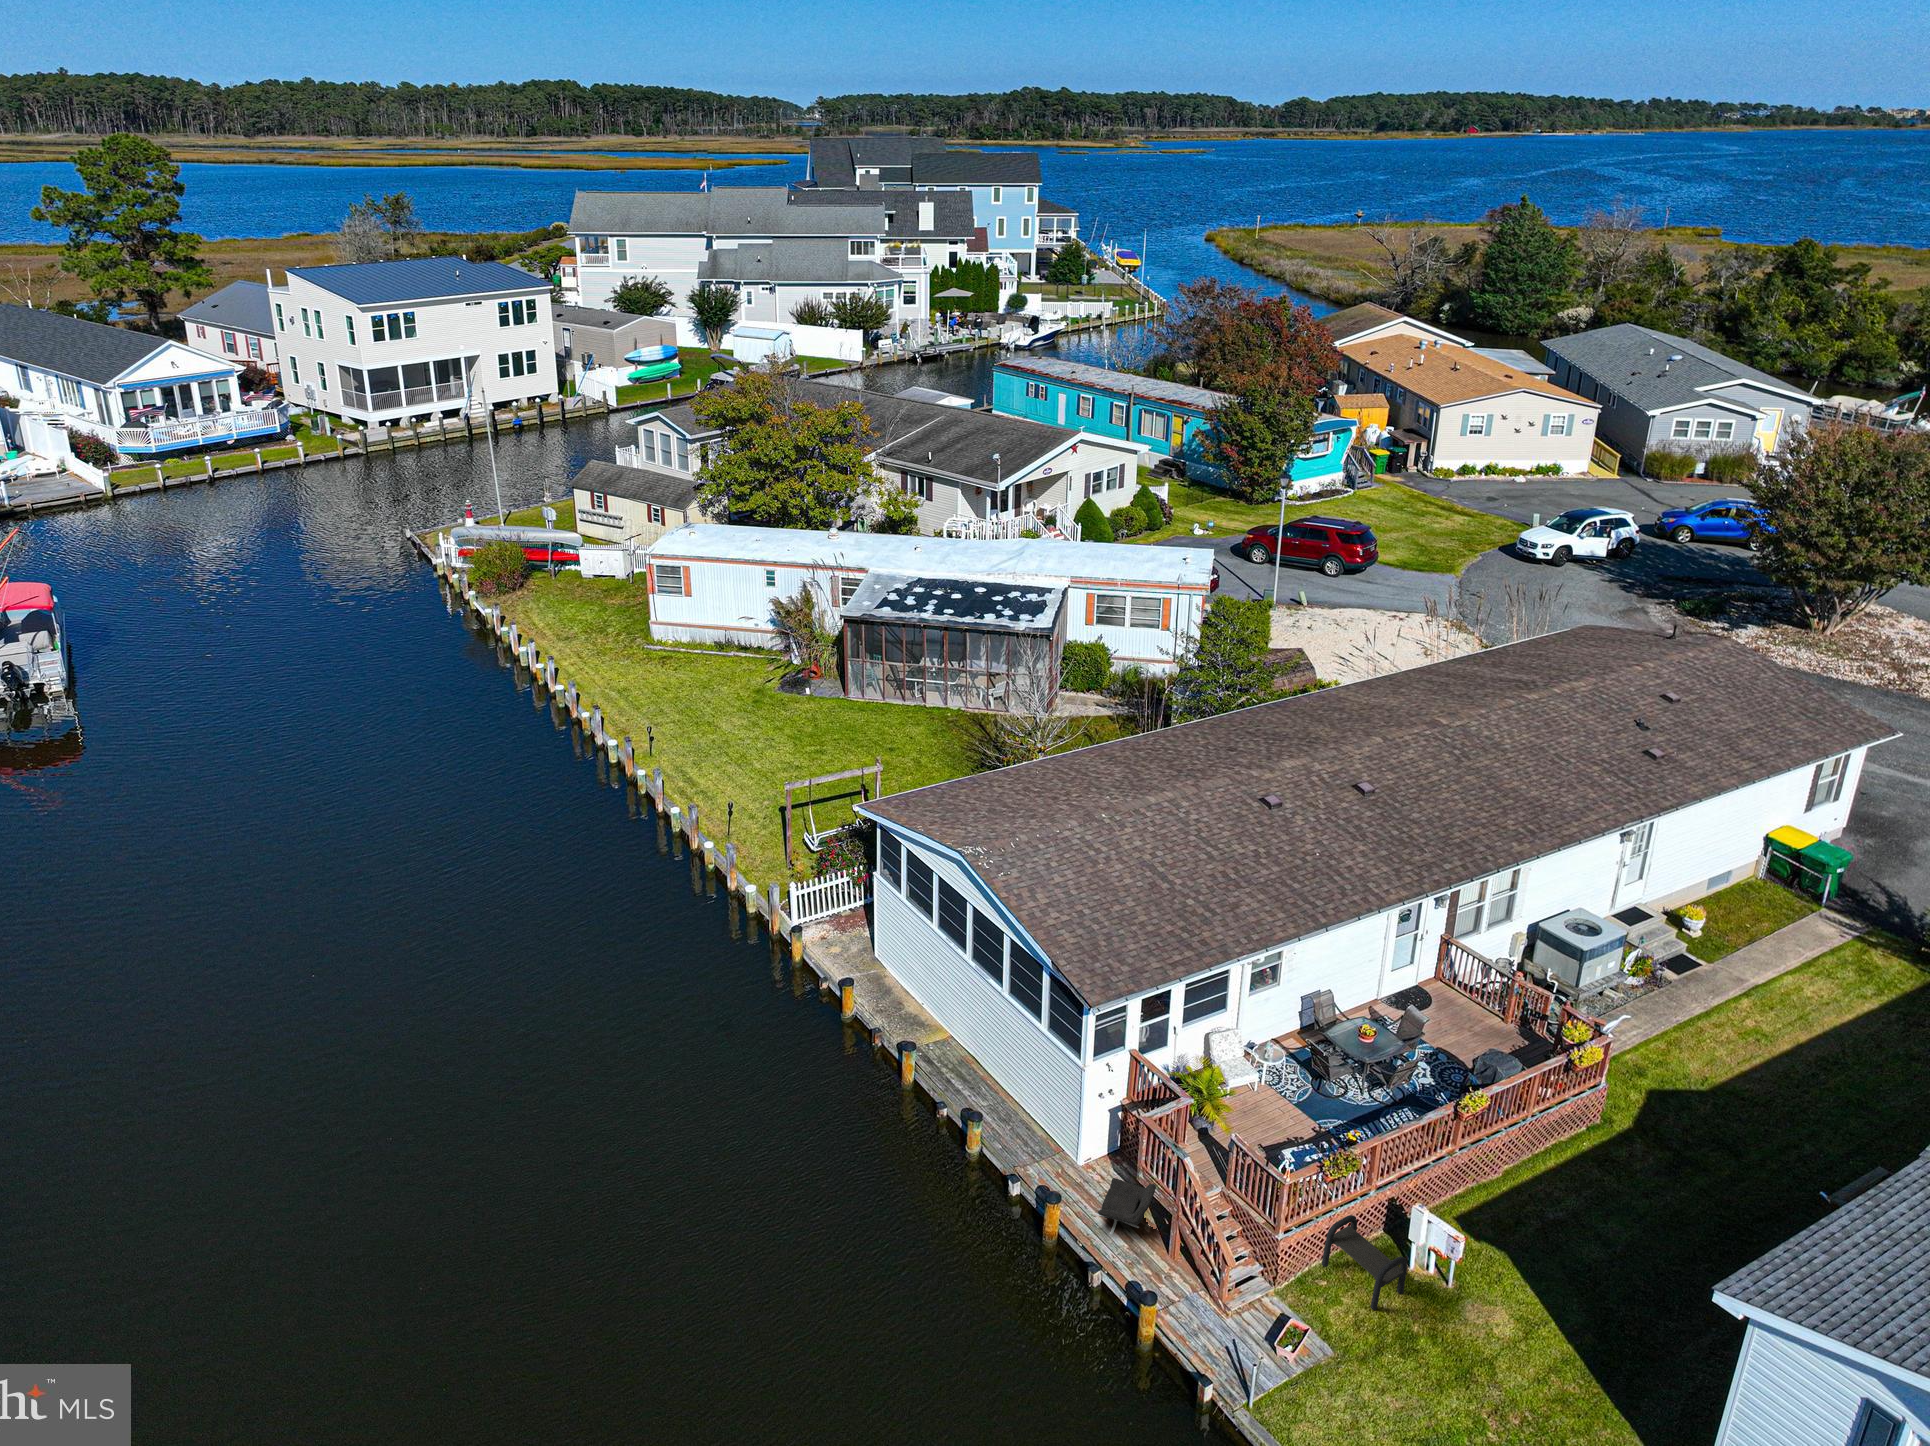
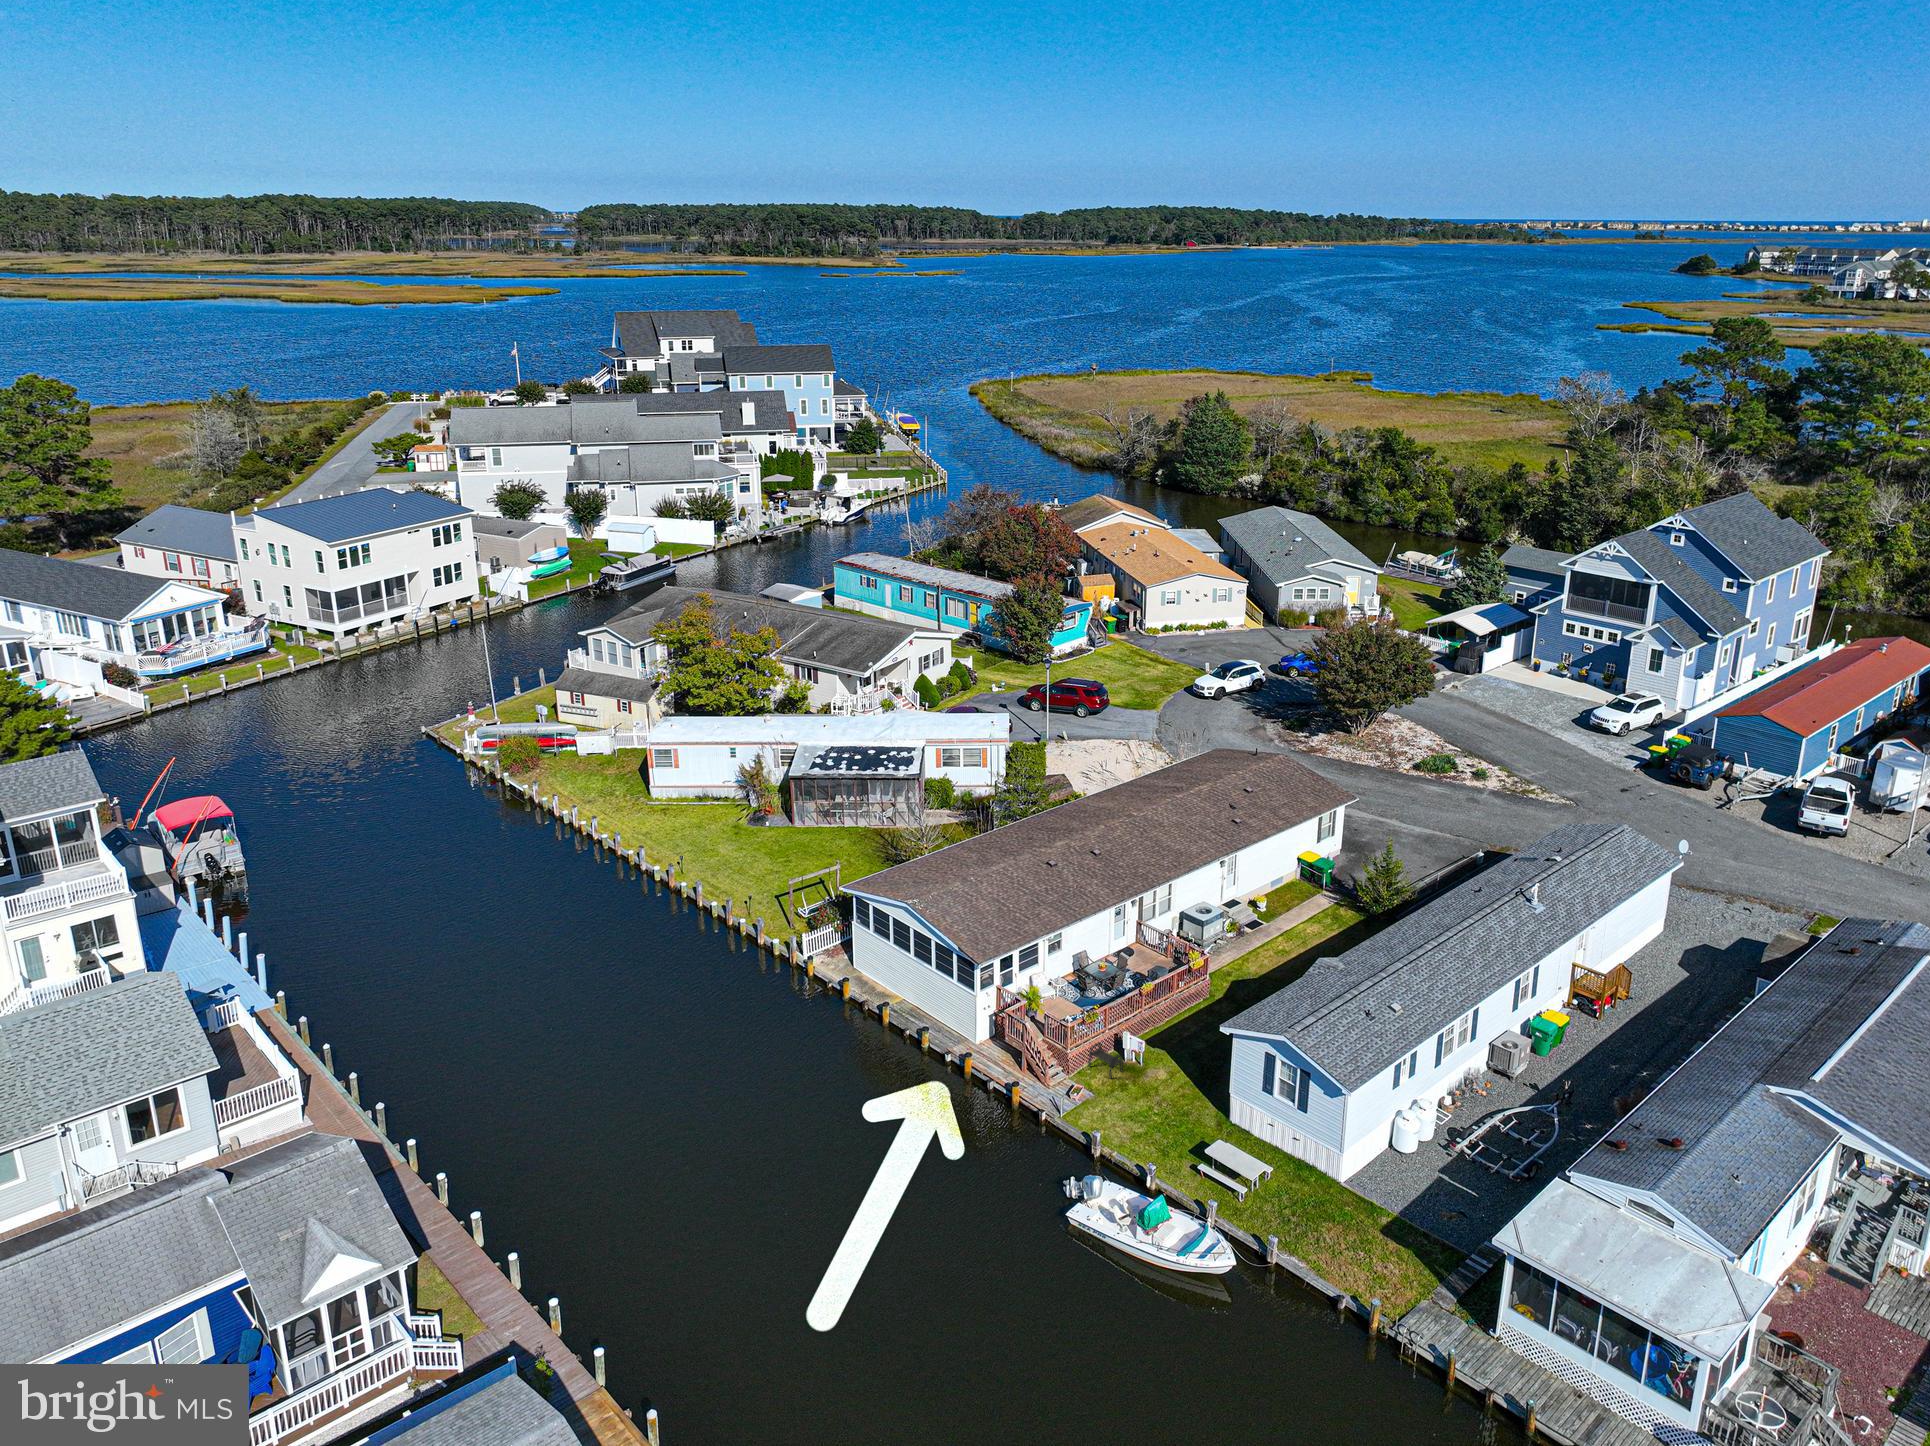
lounge chair: present [1095,1178,1156,1235] -> none [987,1043,1014,1069]

